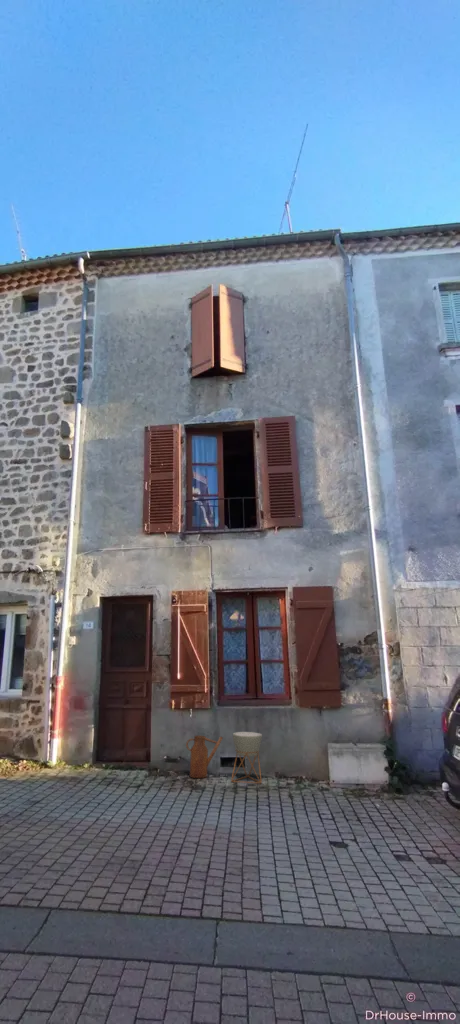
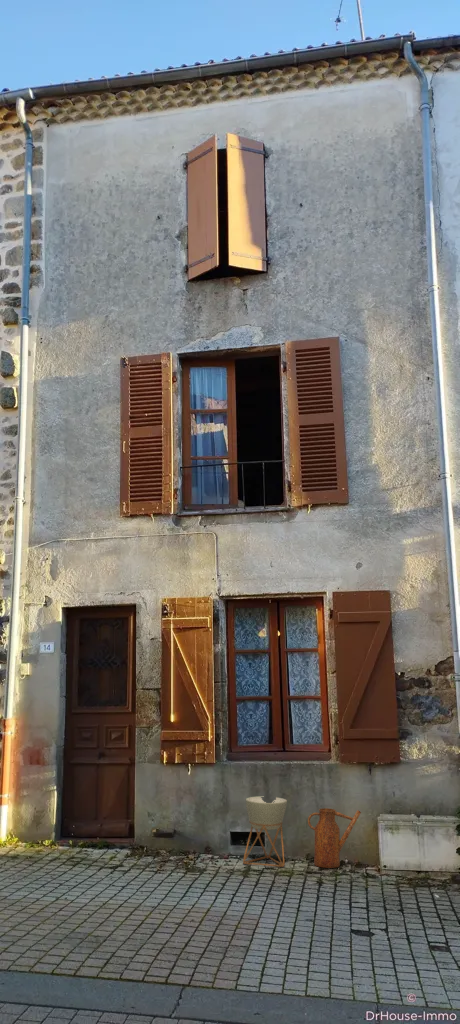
watering can: present [186,736,222,778] -> present [308,808,361,868]

